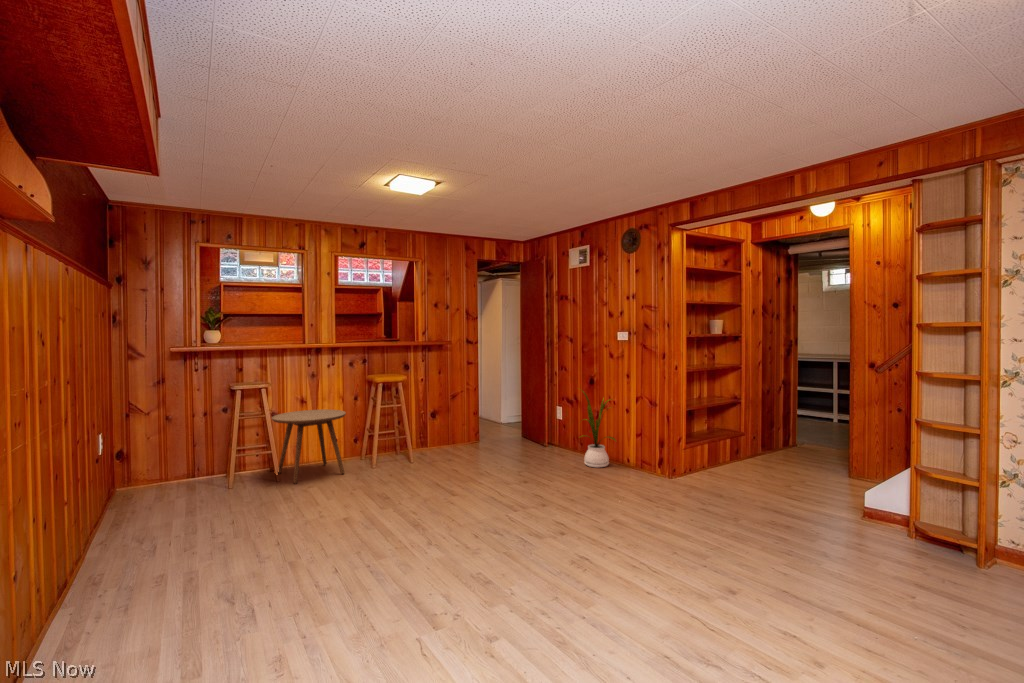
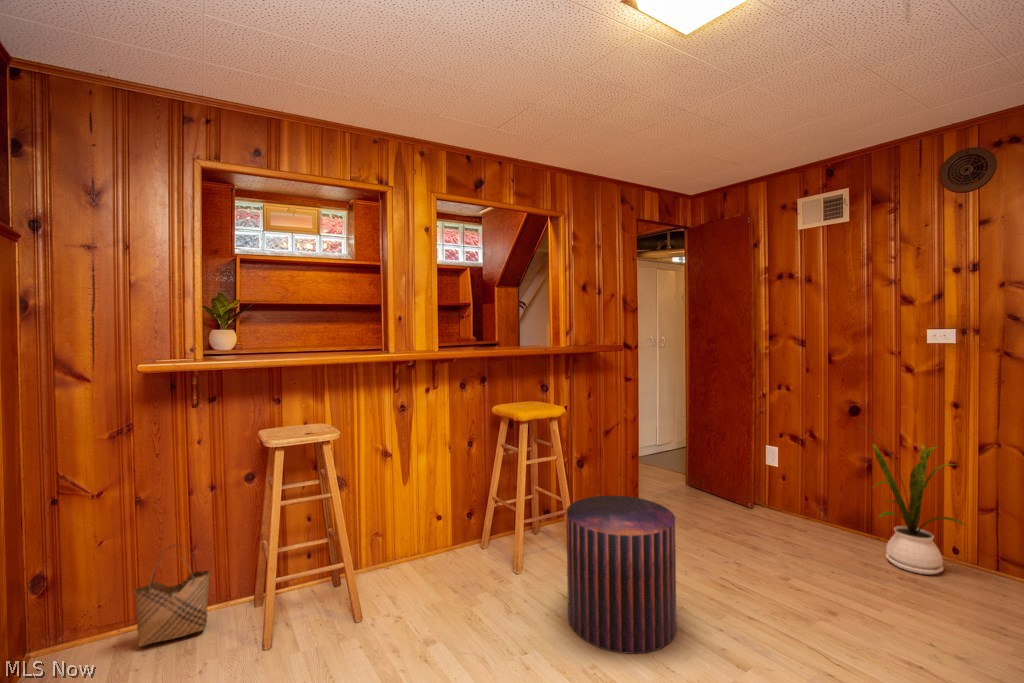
side table: present [272,409,346,484] -> none [341,468,475,637]
pouf: none [385,421,441,488] -> present [566,495,677,654]
woven basket: none [167,440,204,485] -> present [134,545,210,647]

